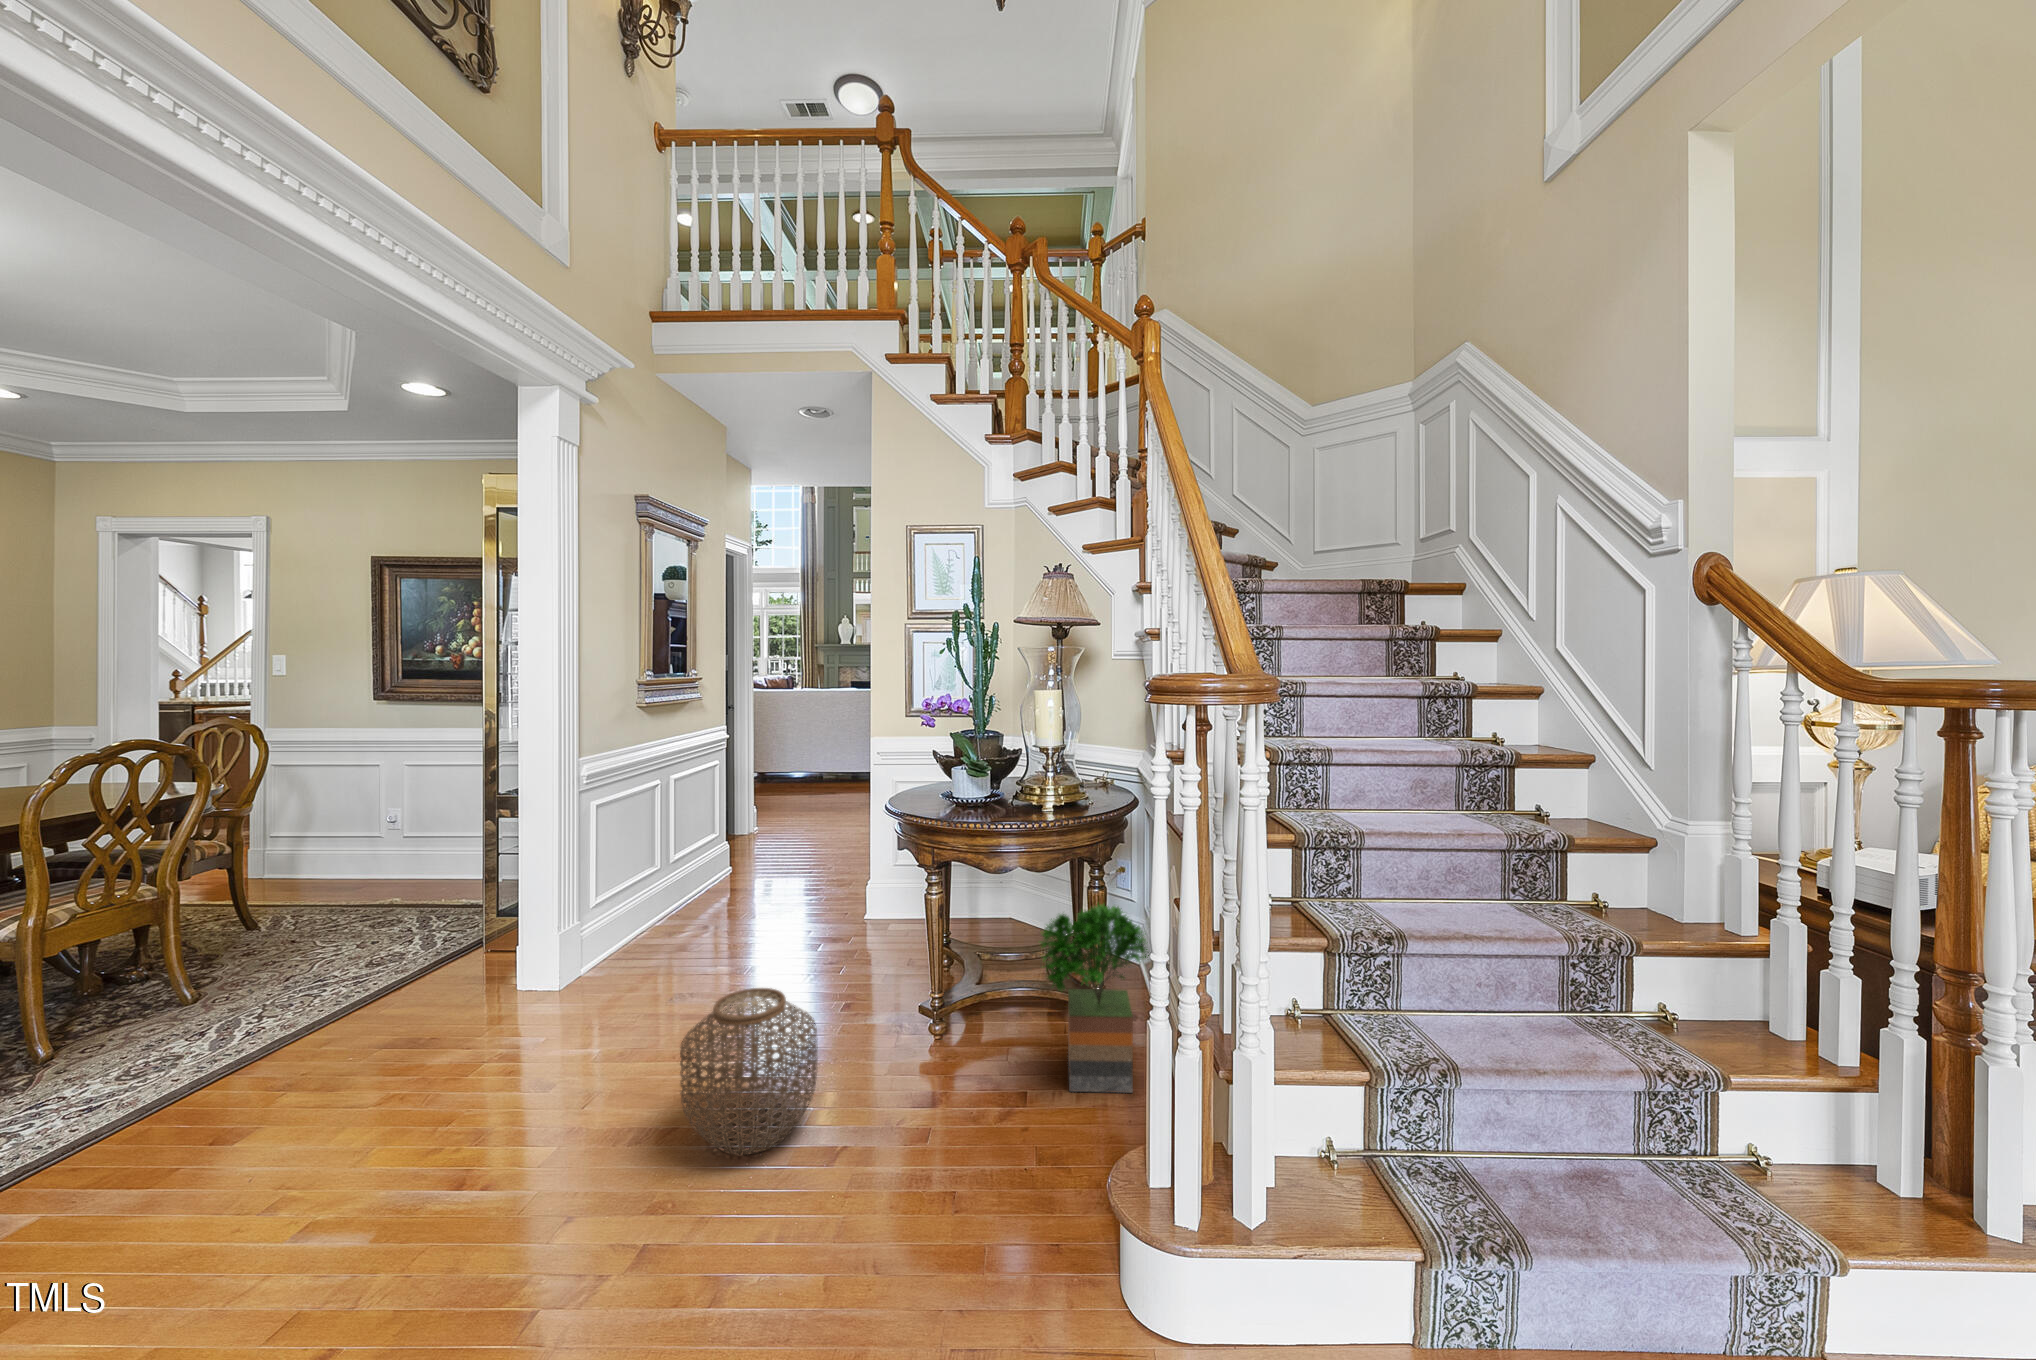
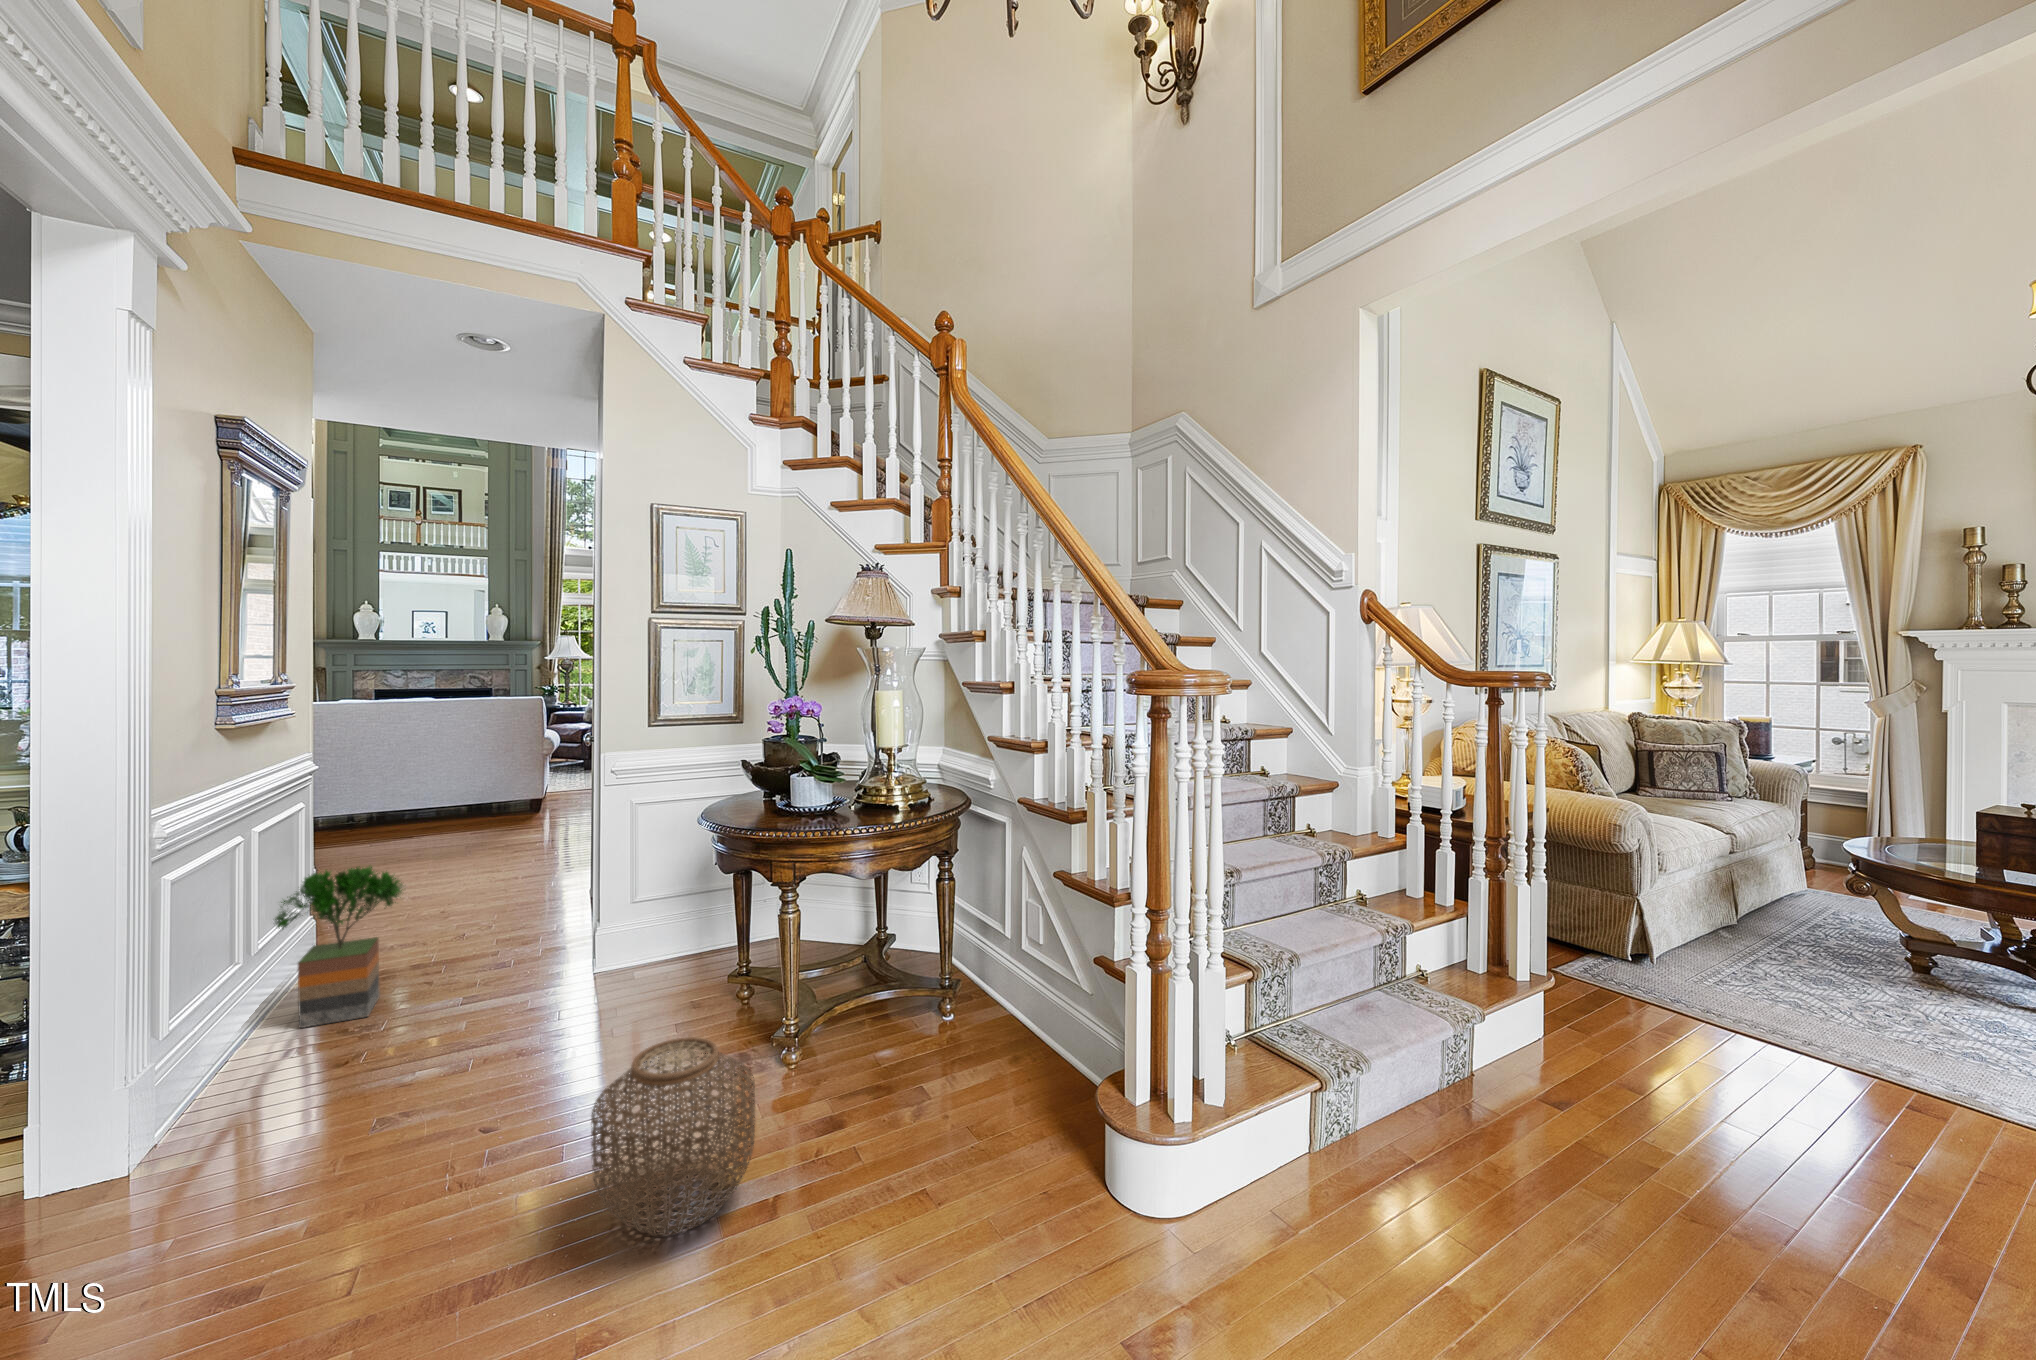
potted tree: present [1040,904,1149,1093] -> present [275,866,403,1028]

